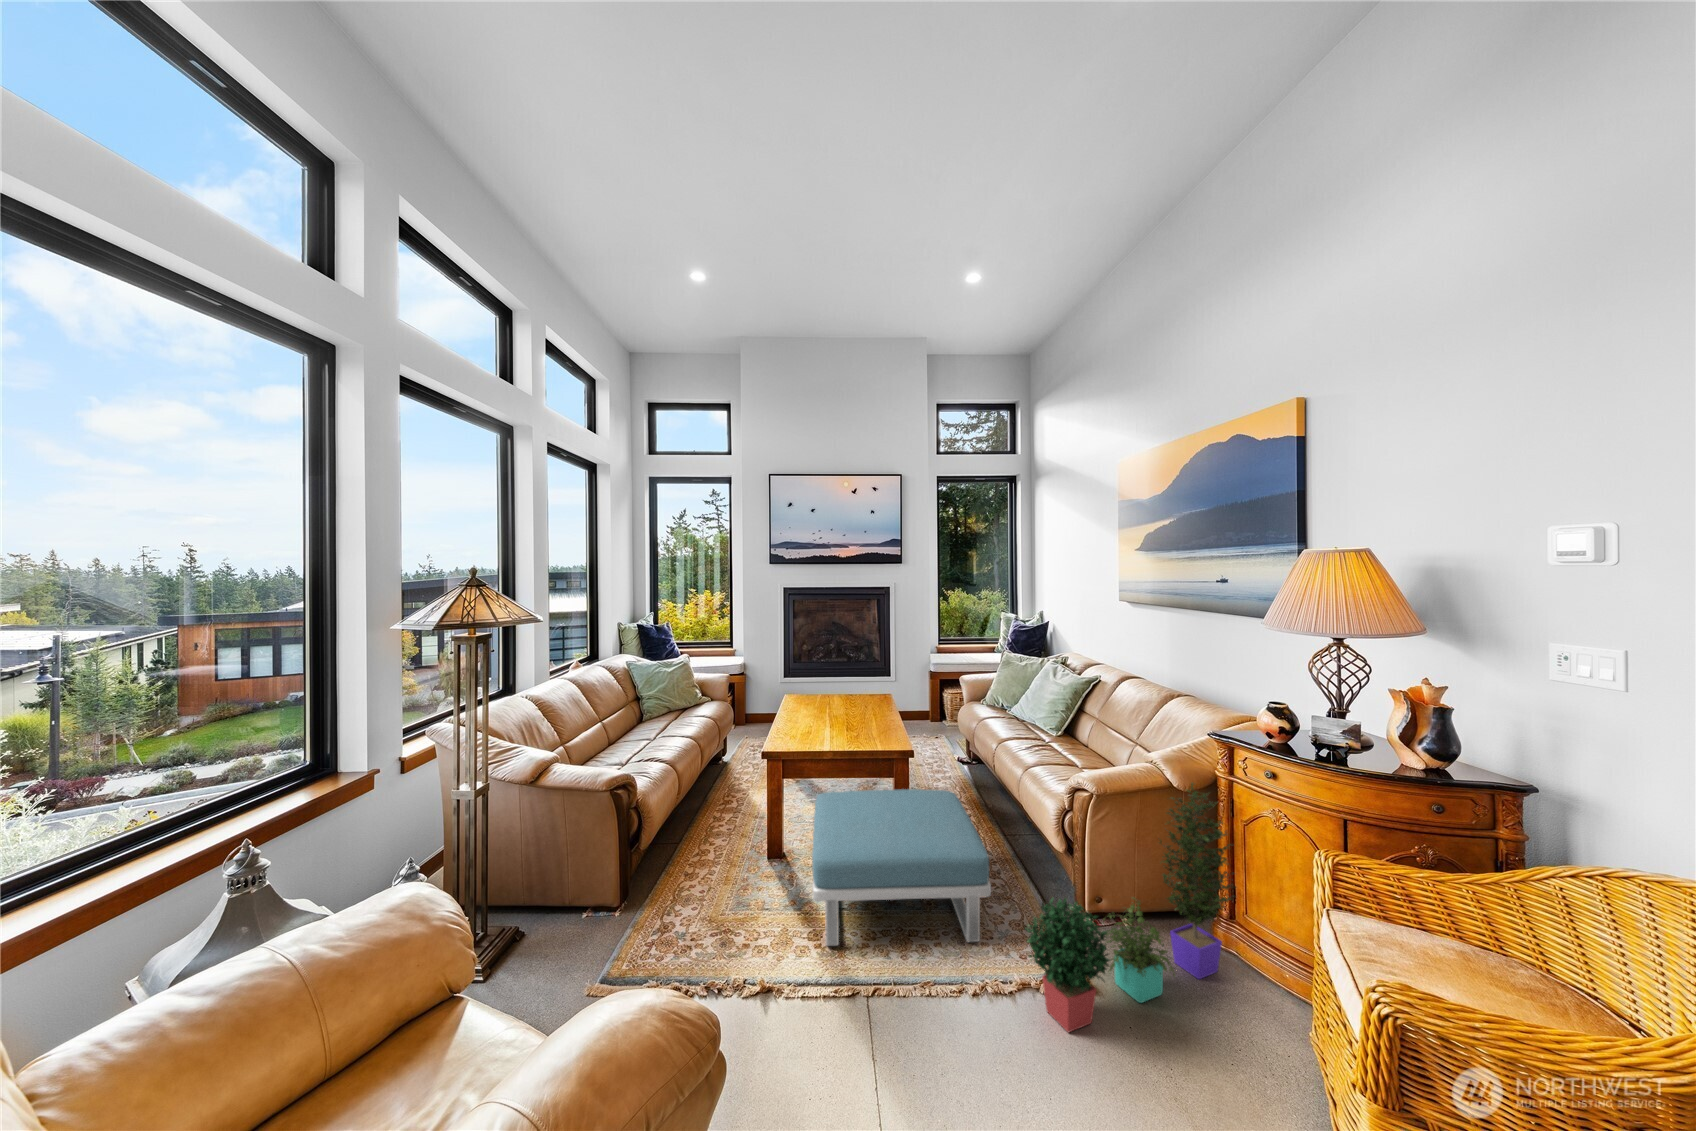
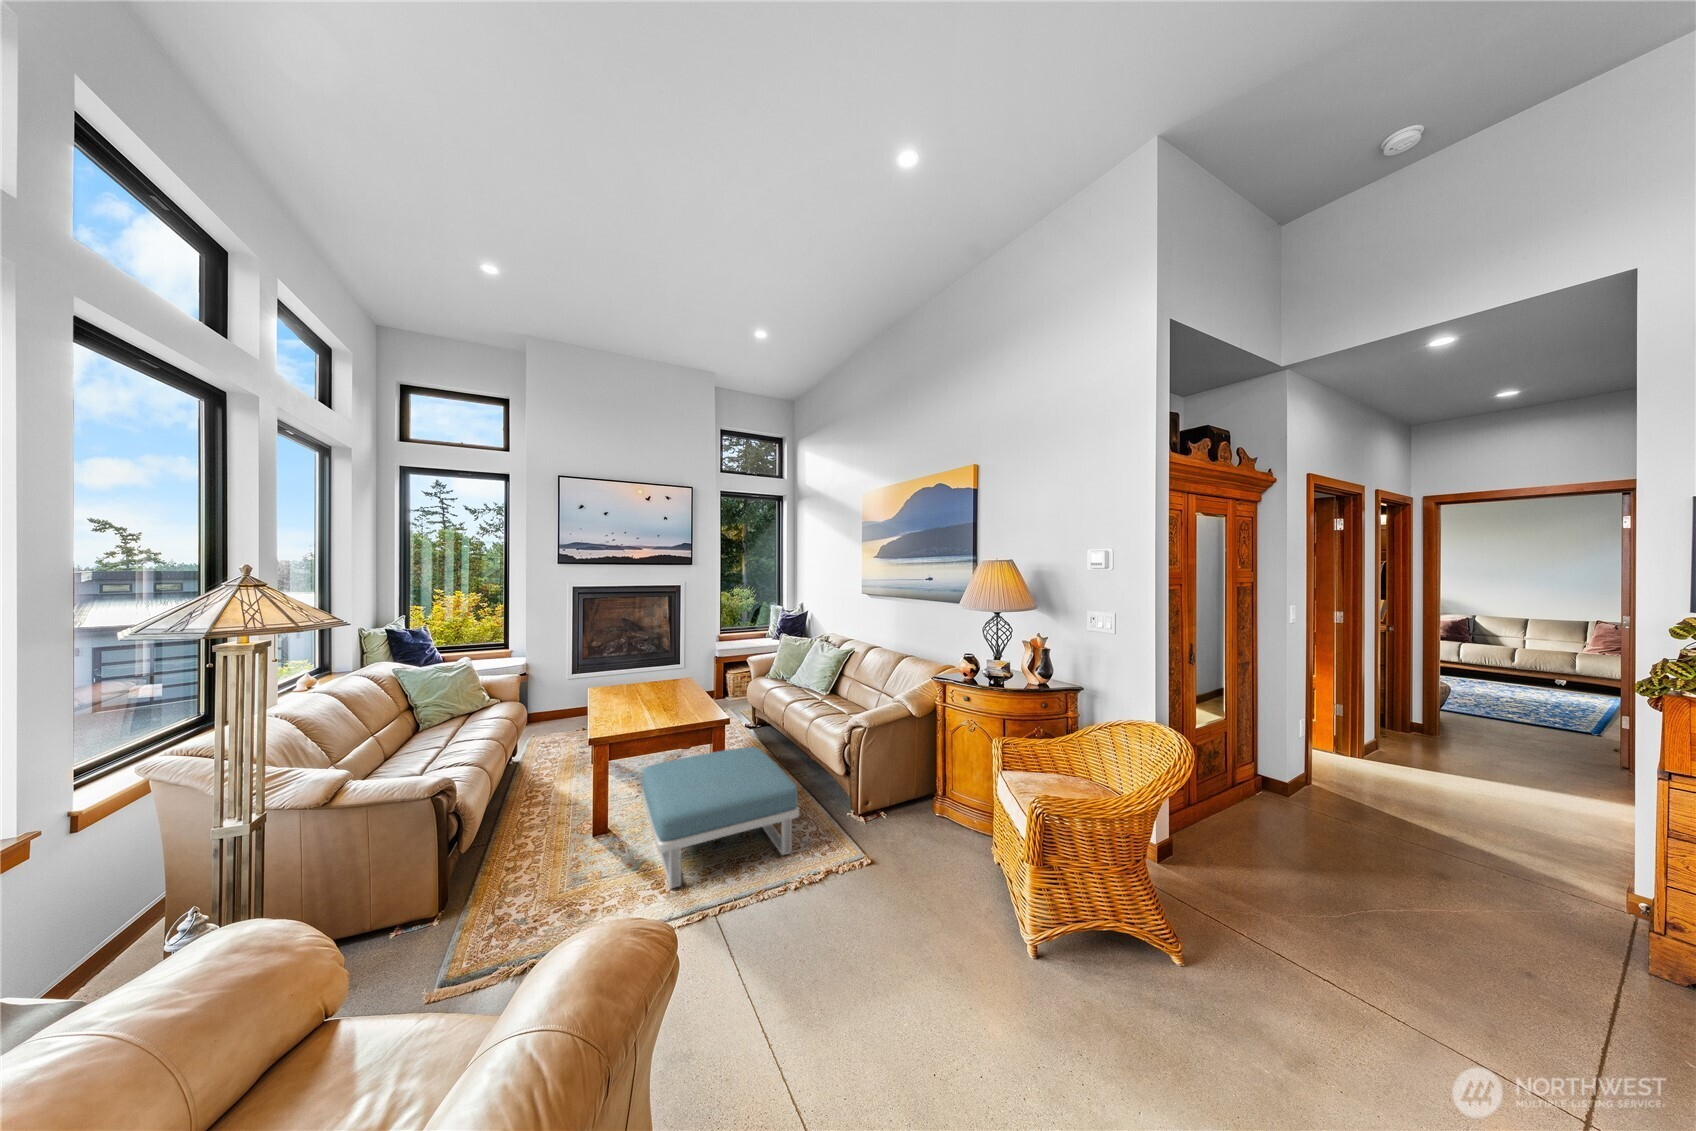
potted plant: present [1026,783,1234,1032] -> none [831,711,953,894]

